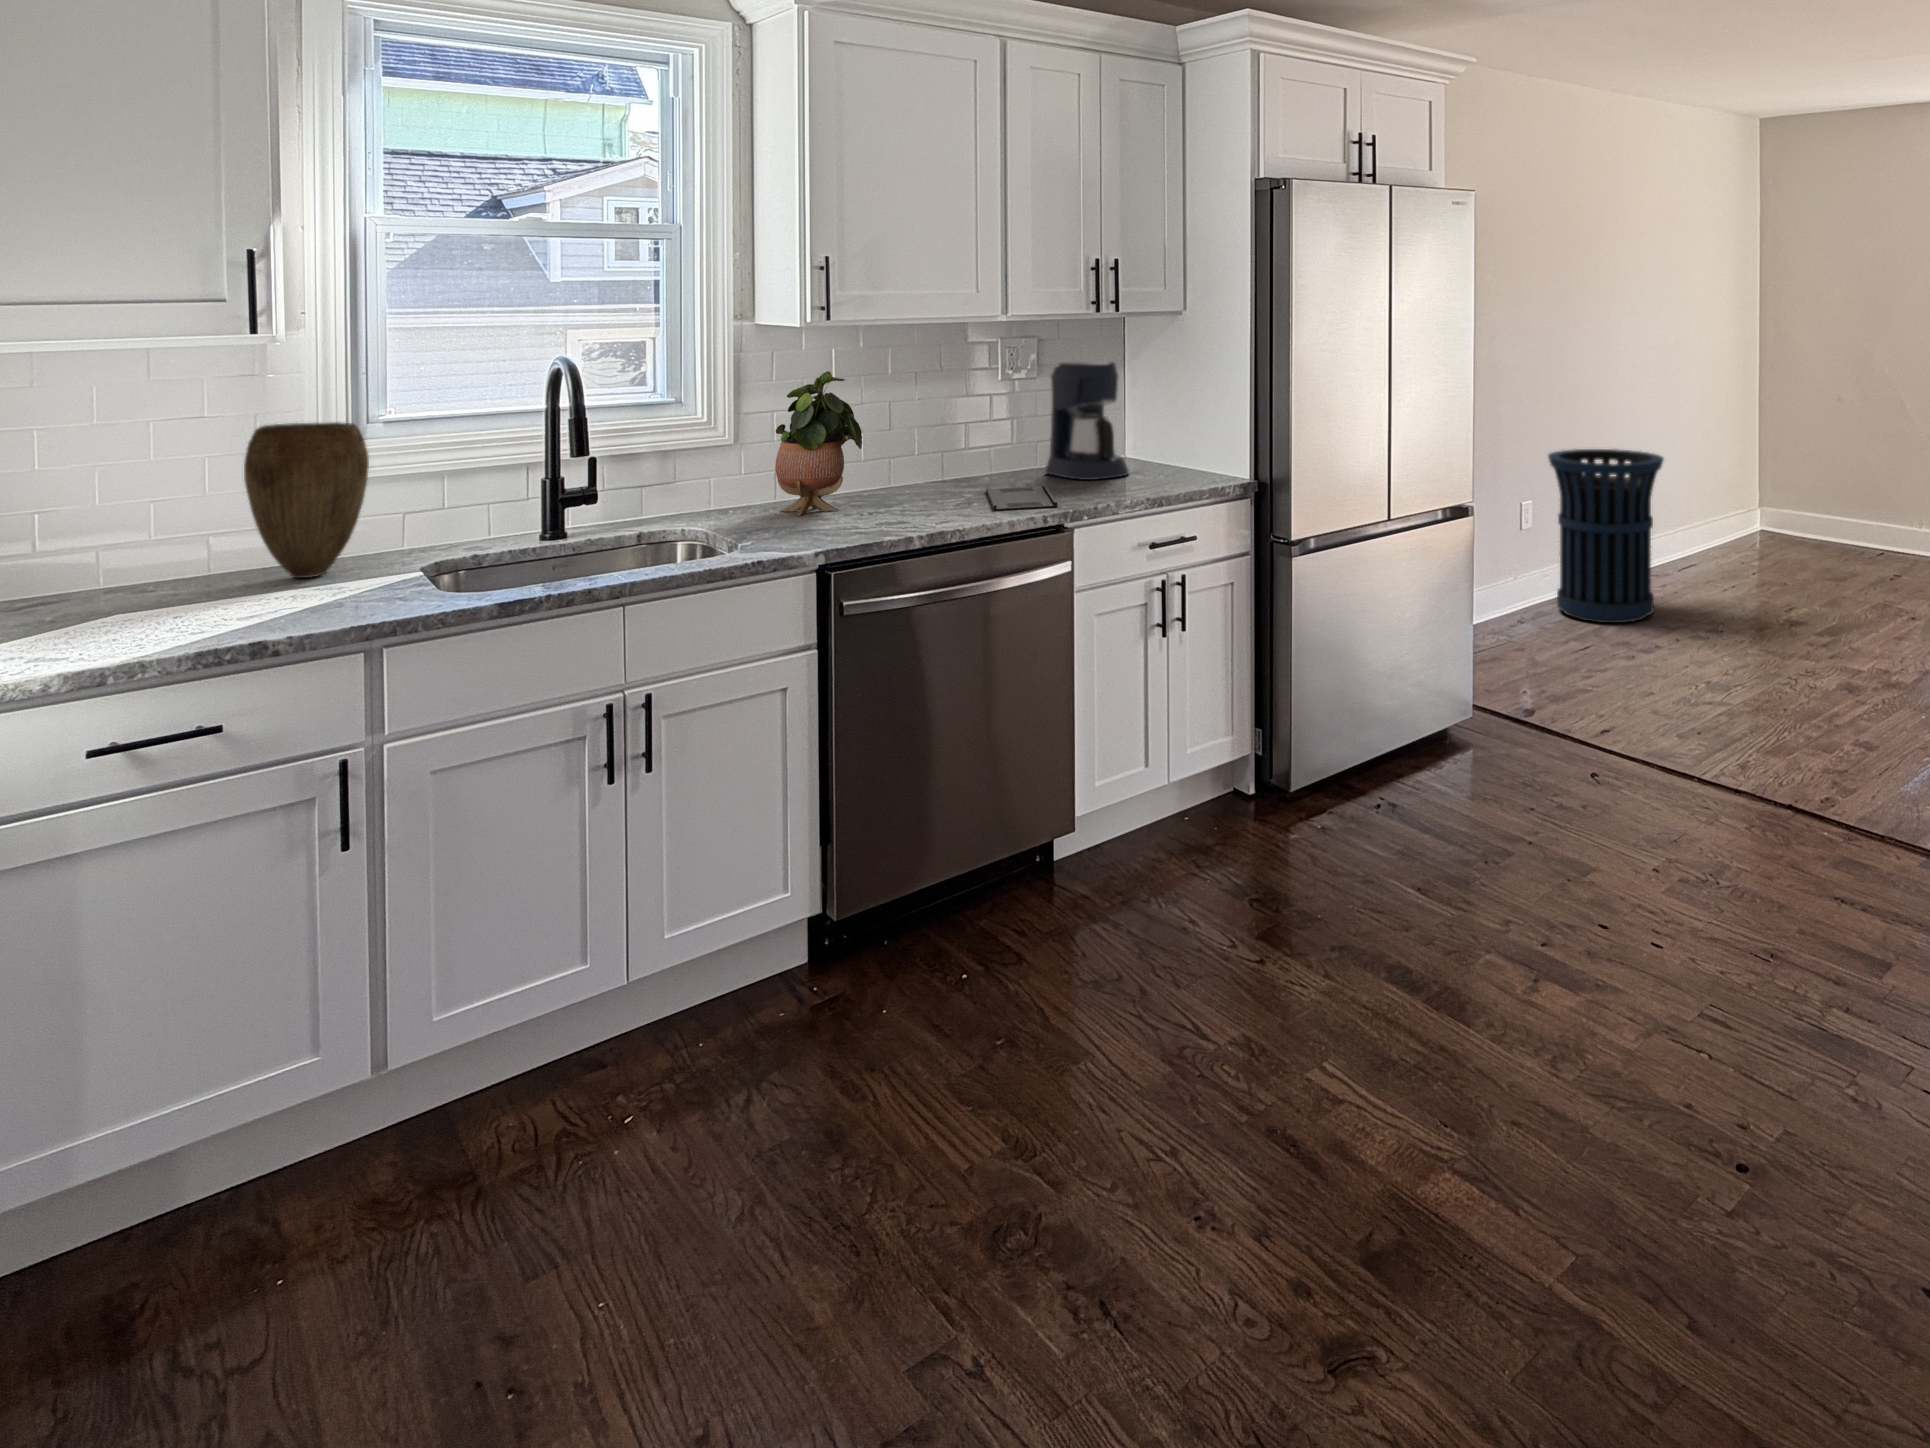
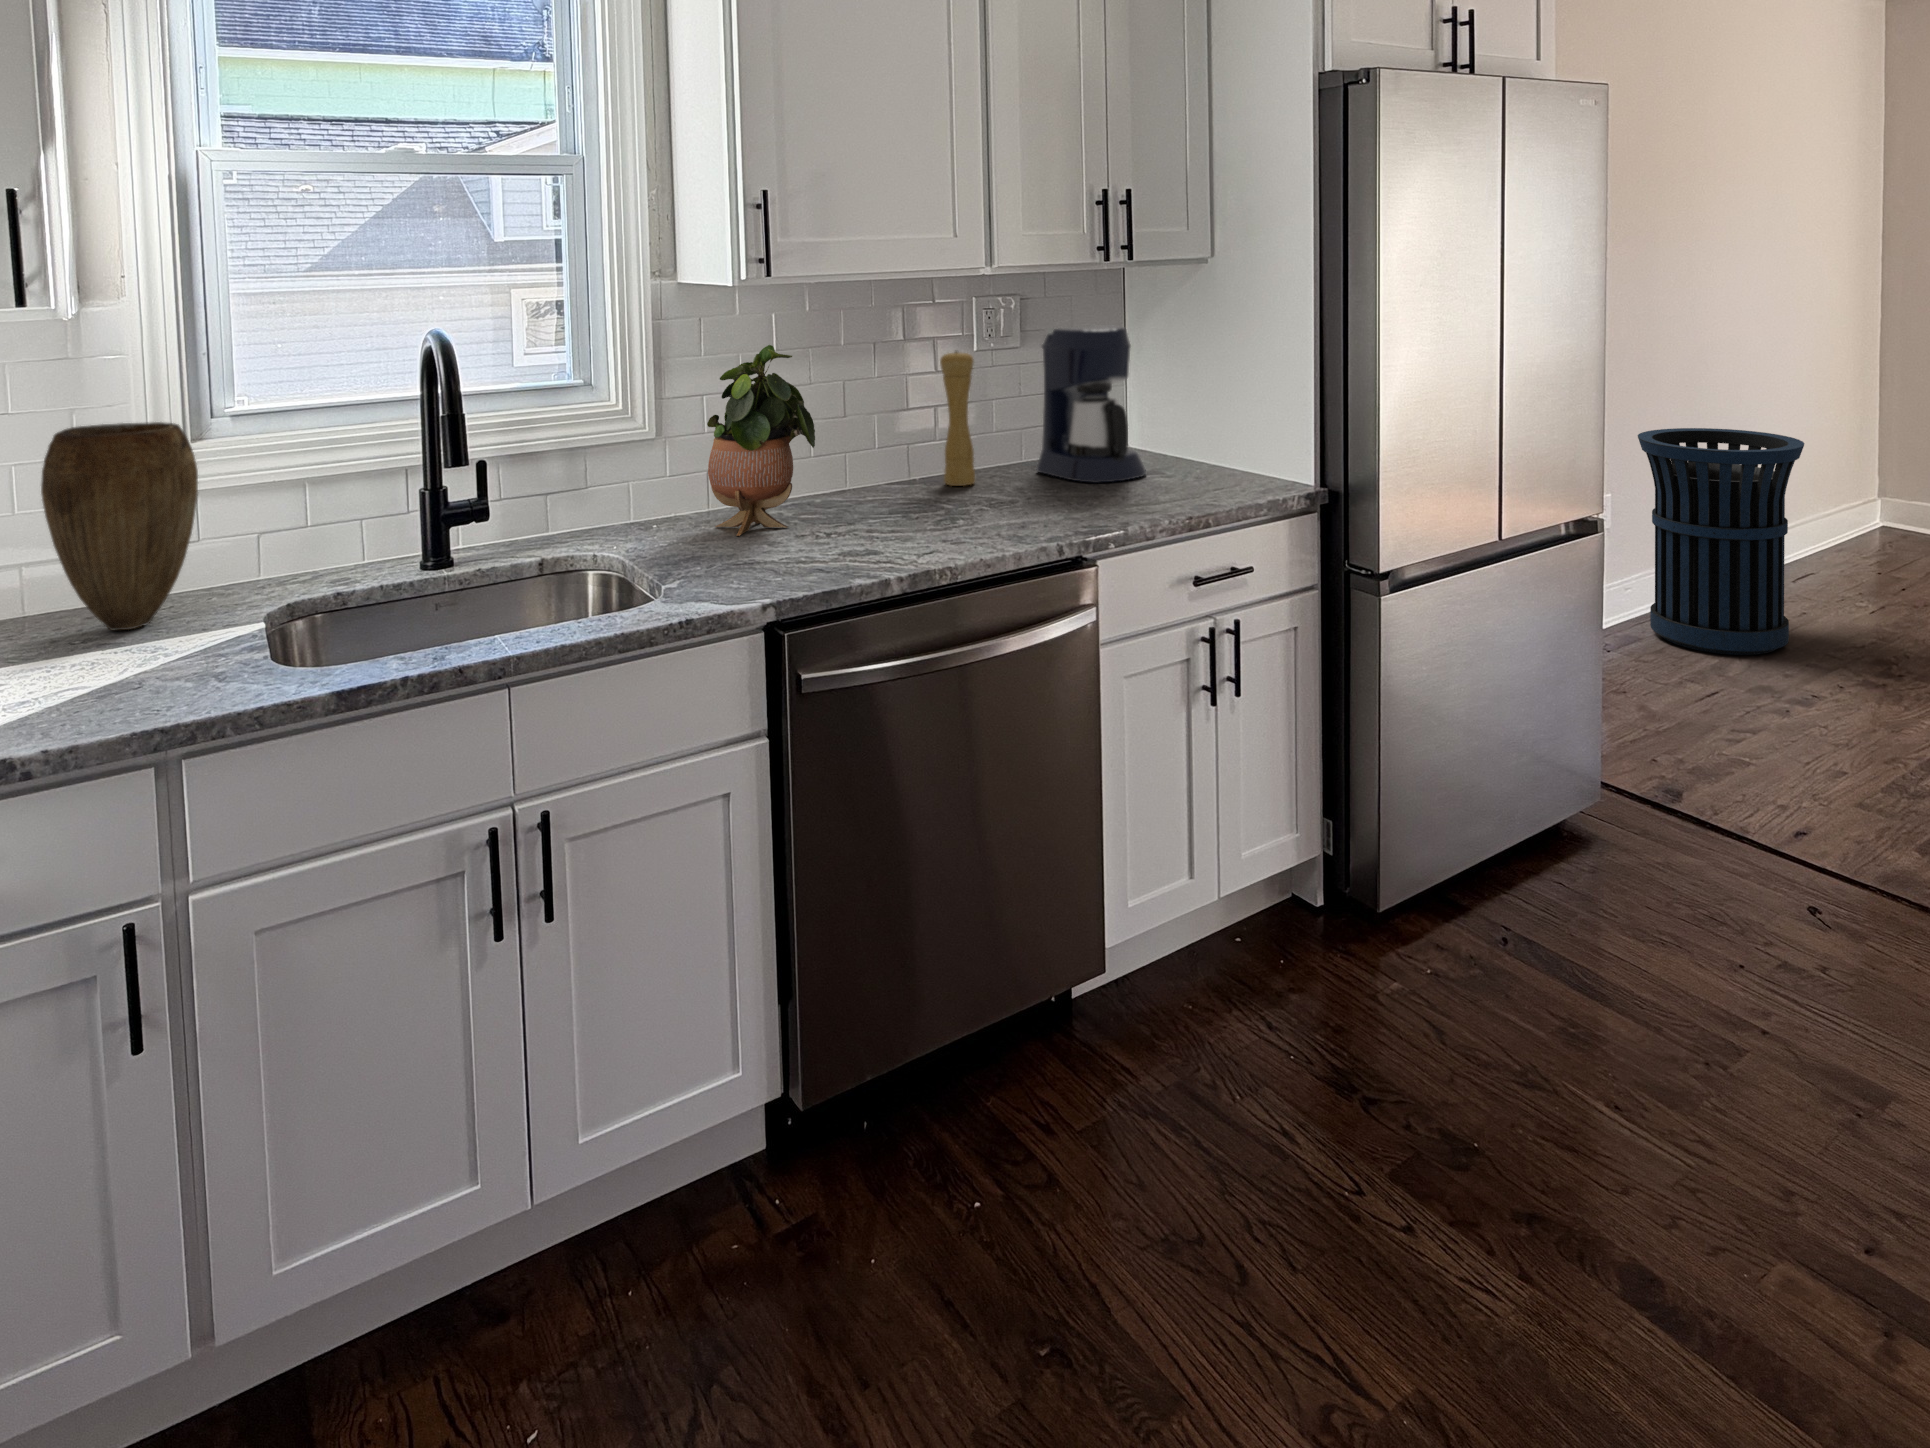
pepper mill: none [967,378,994,483] -> present [940,351,975,486]
tray: present [986,483,1058,511] -> none [970,489,1072,533]

